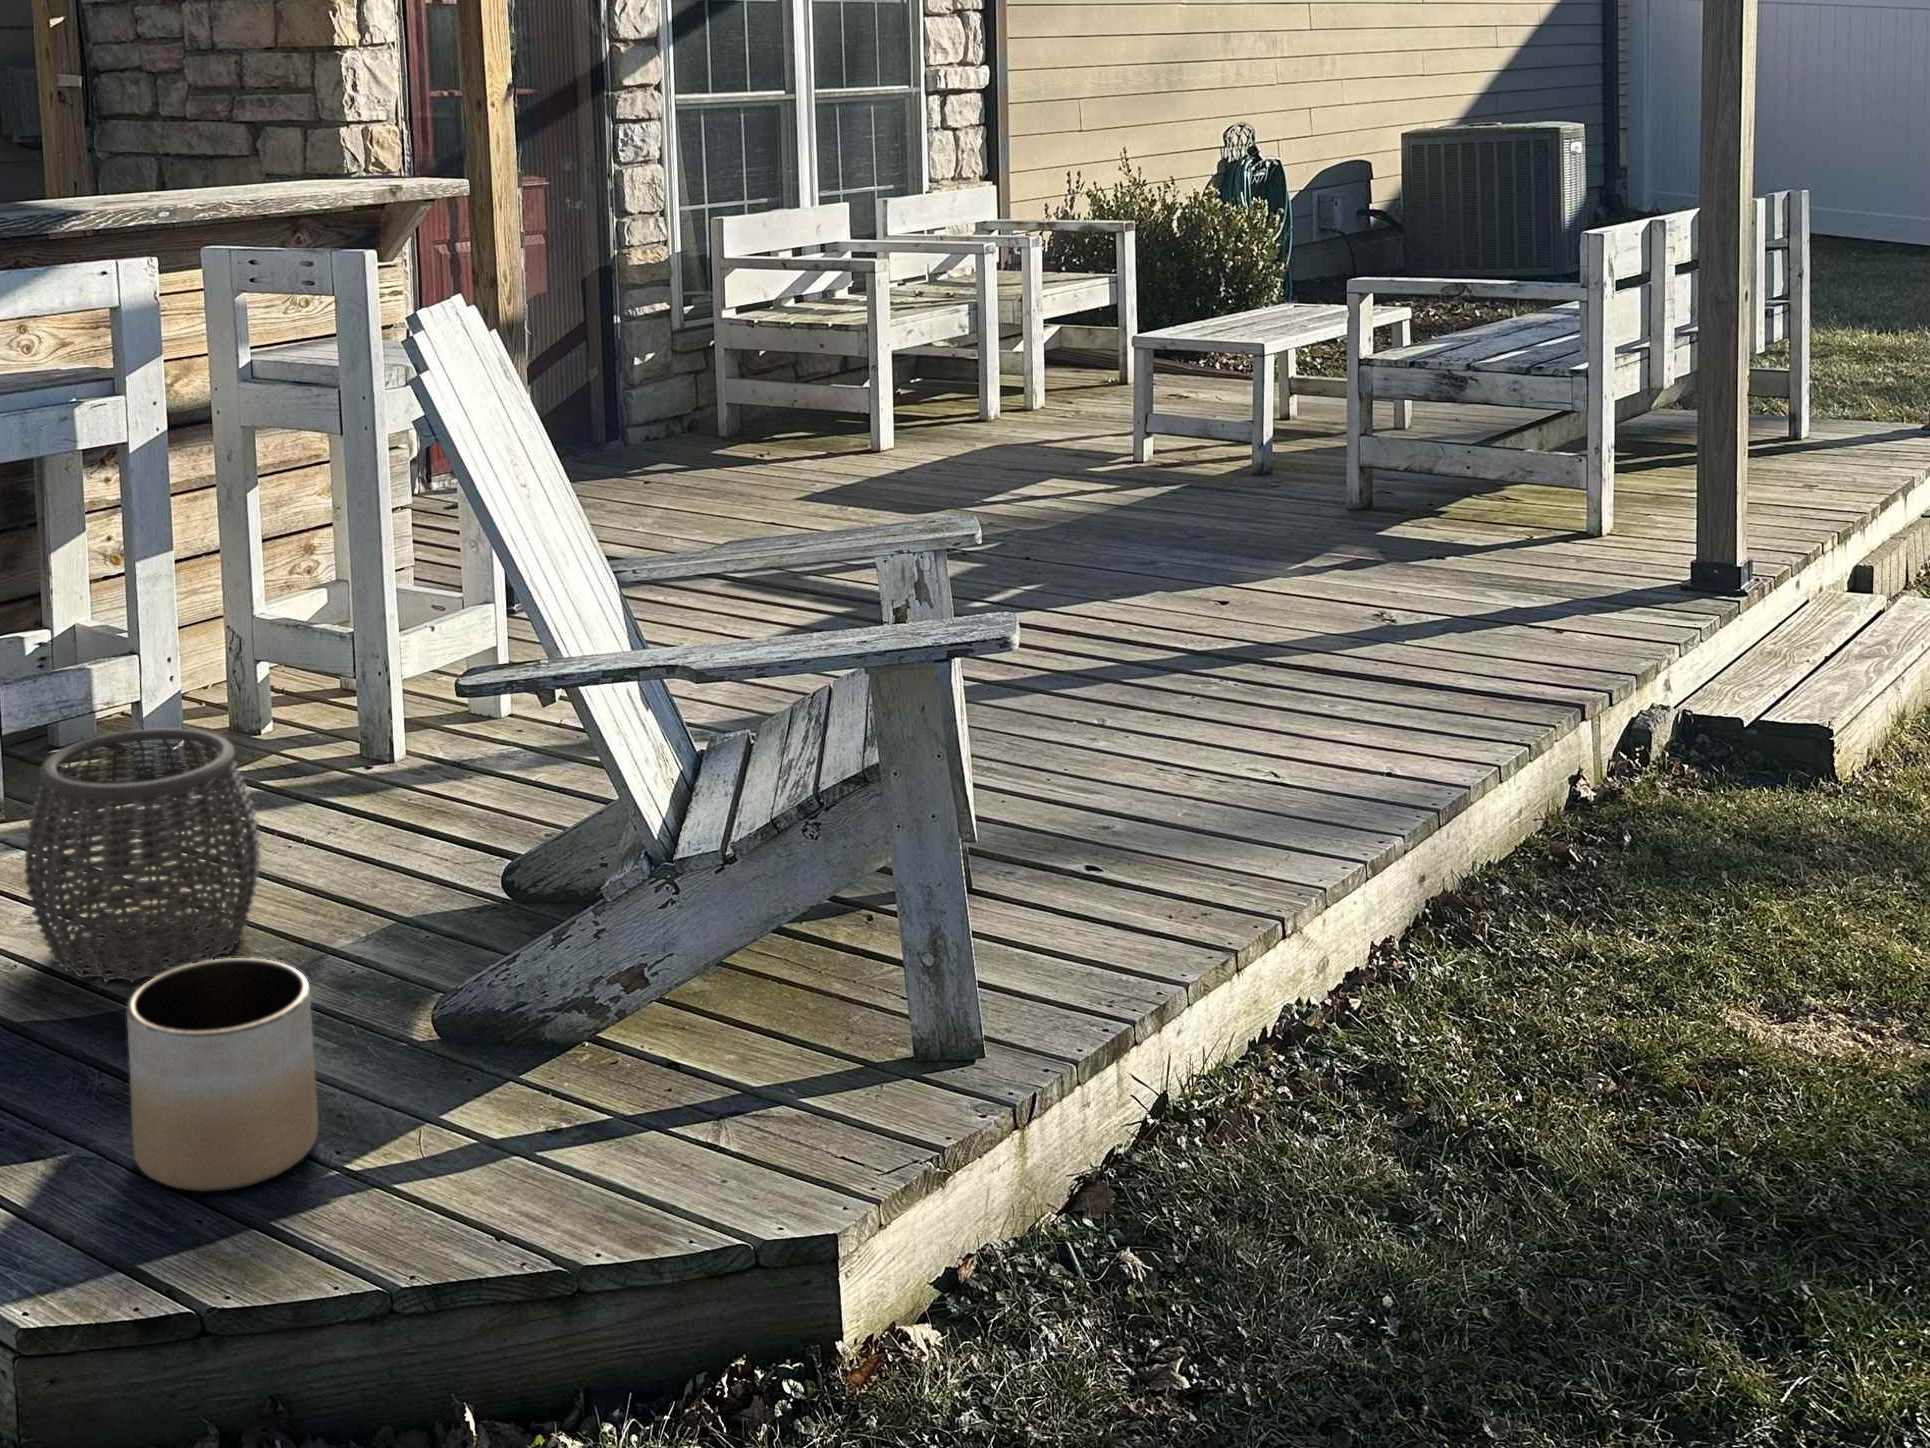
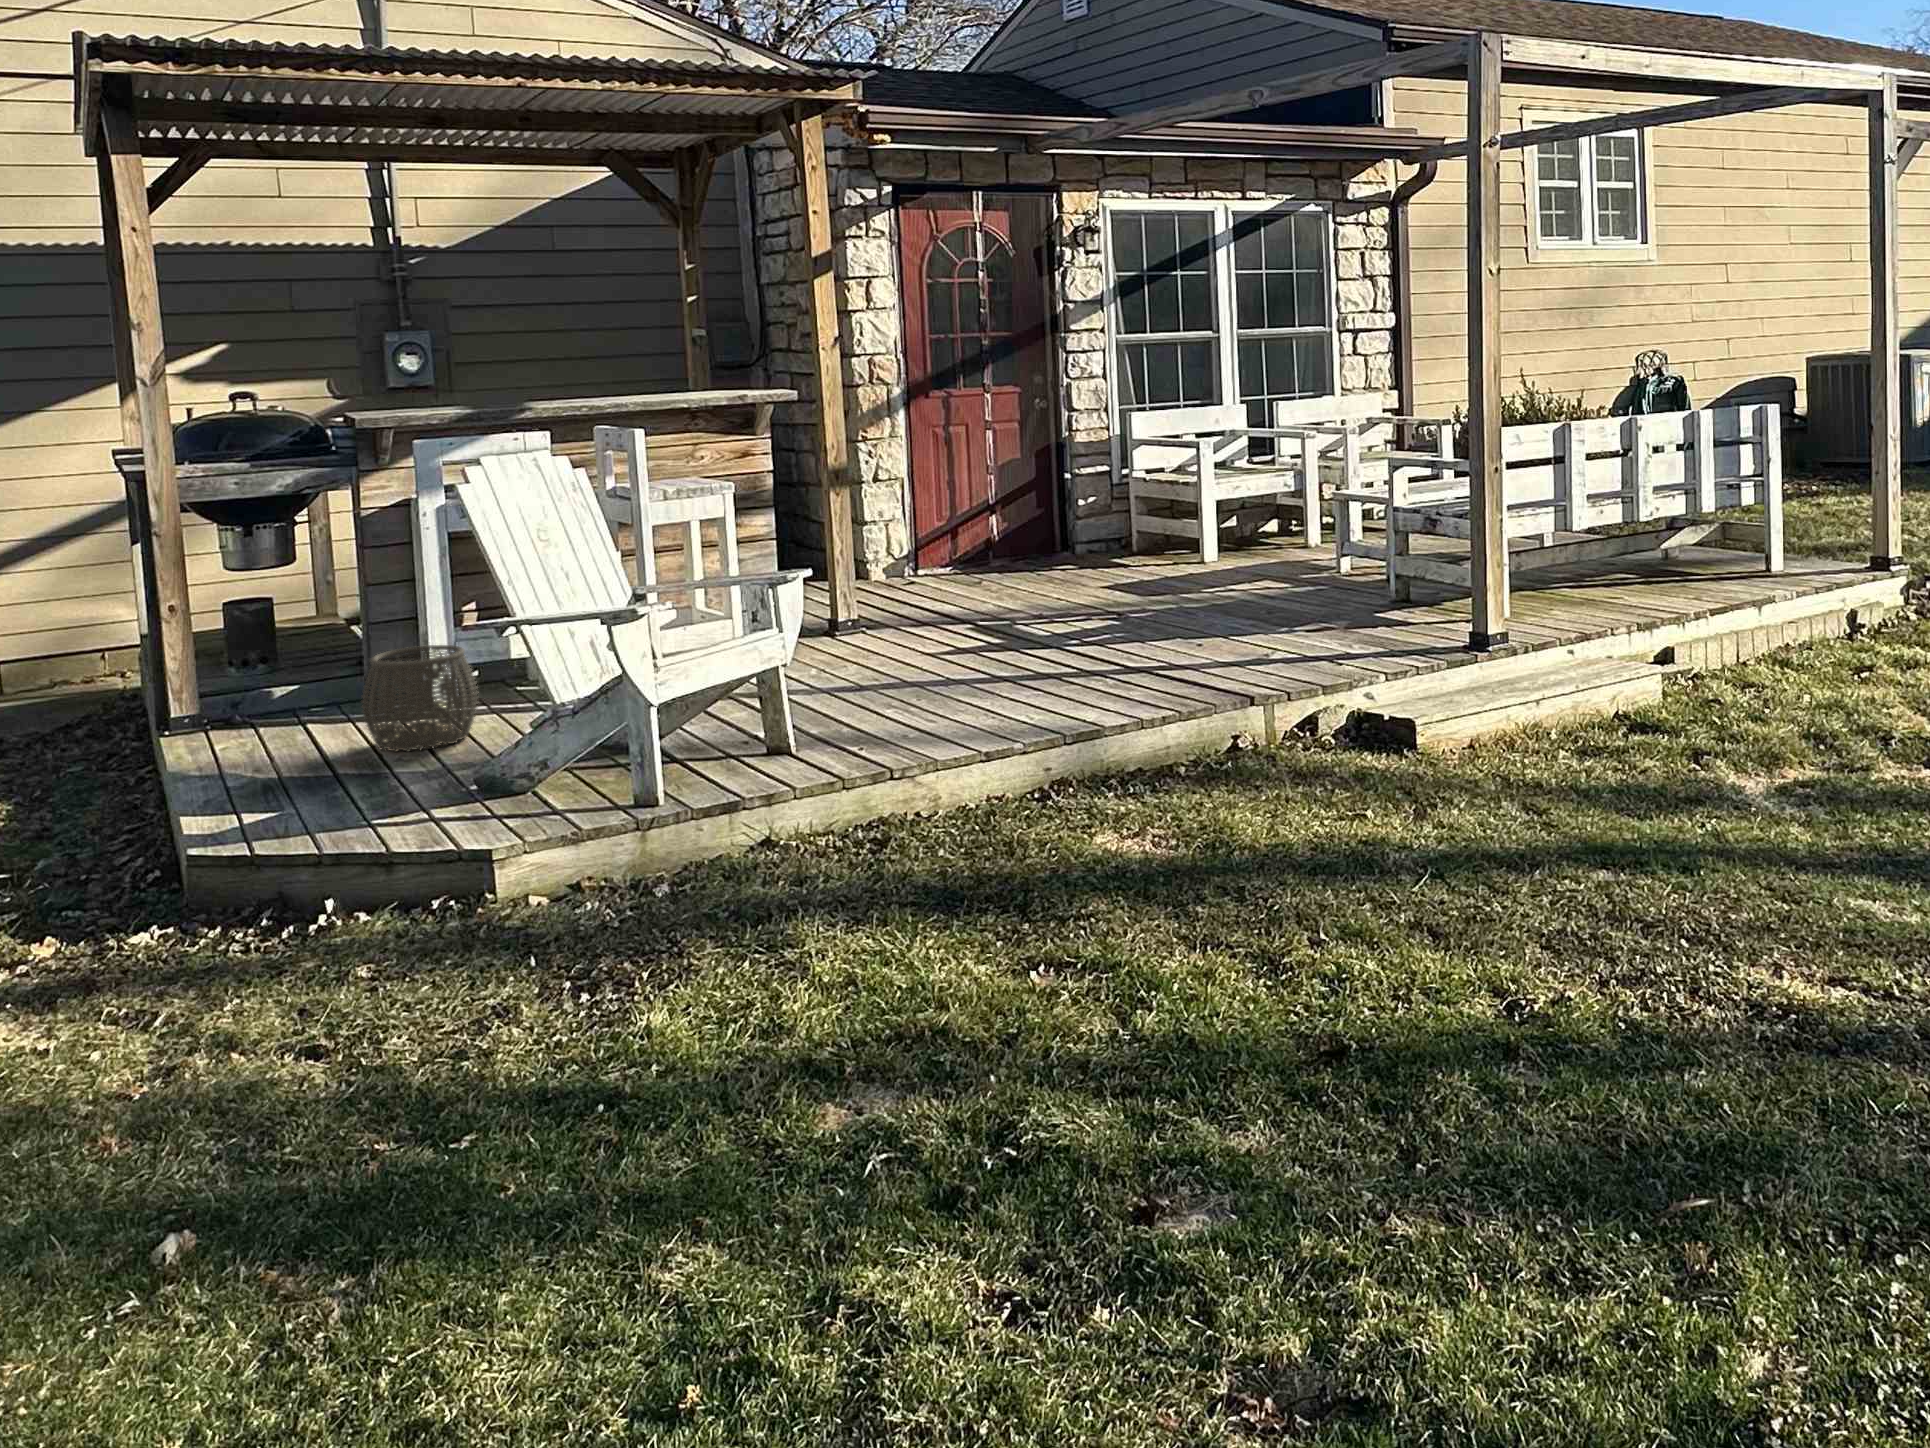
planter: present [127,958,318,1192] -> none [282,725,372,811]

